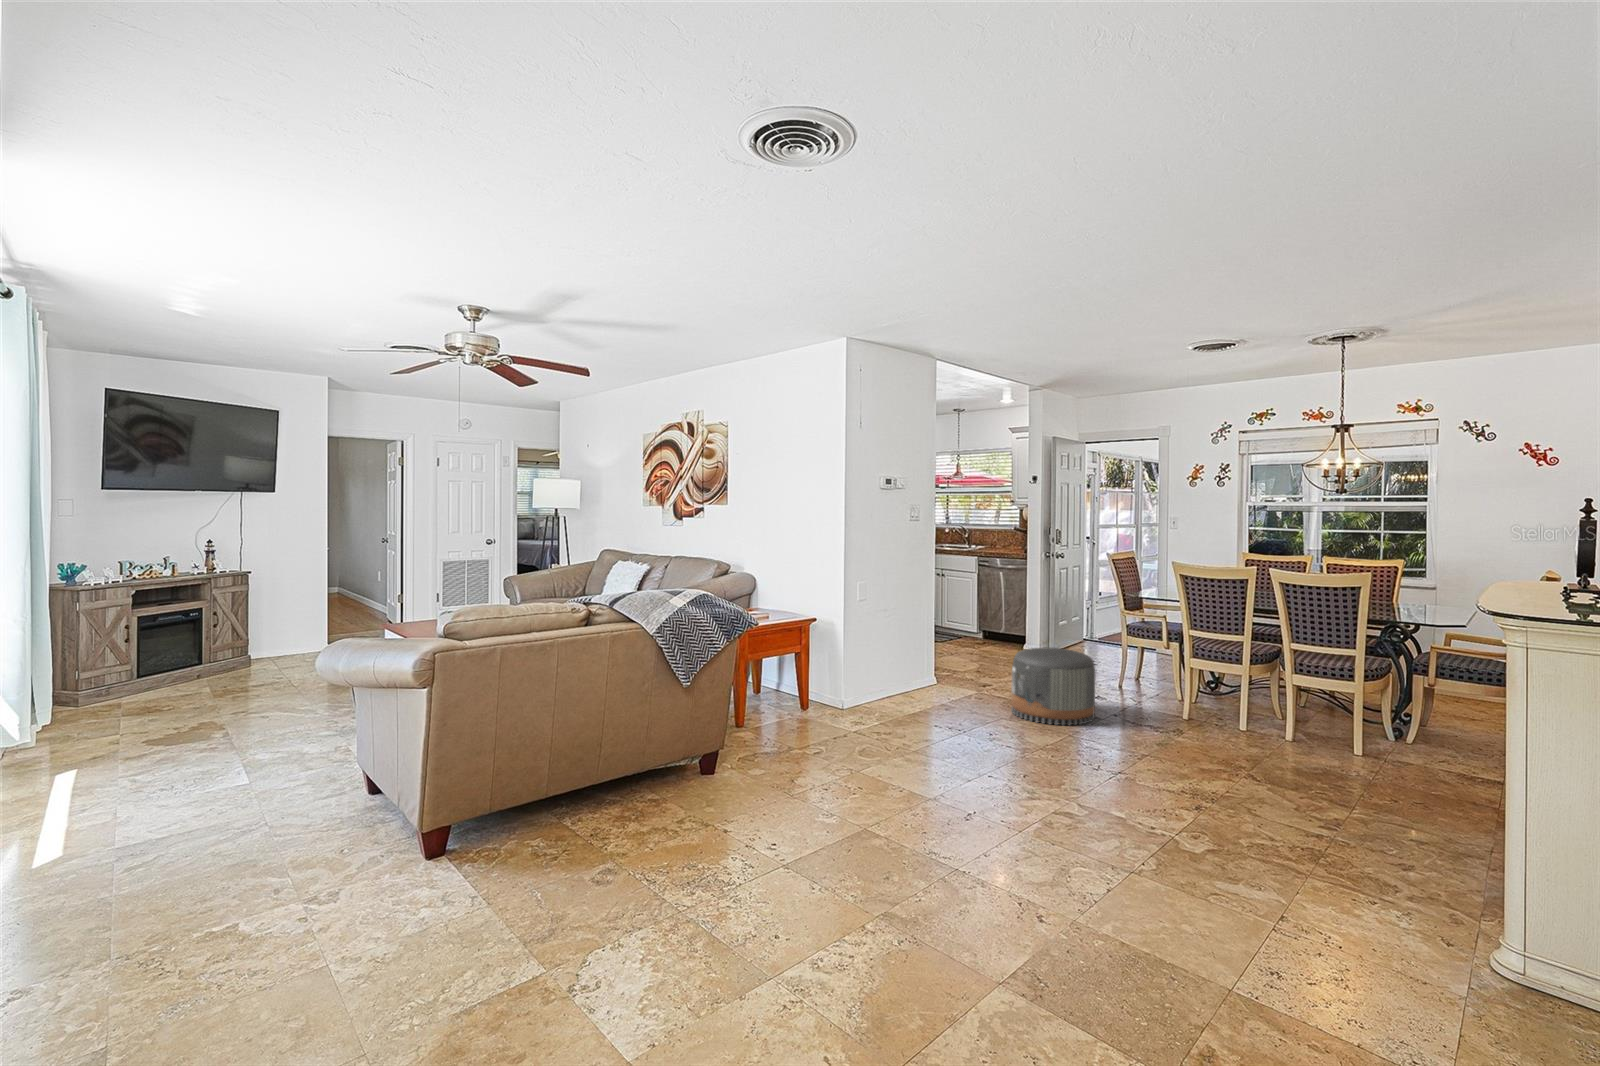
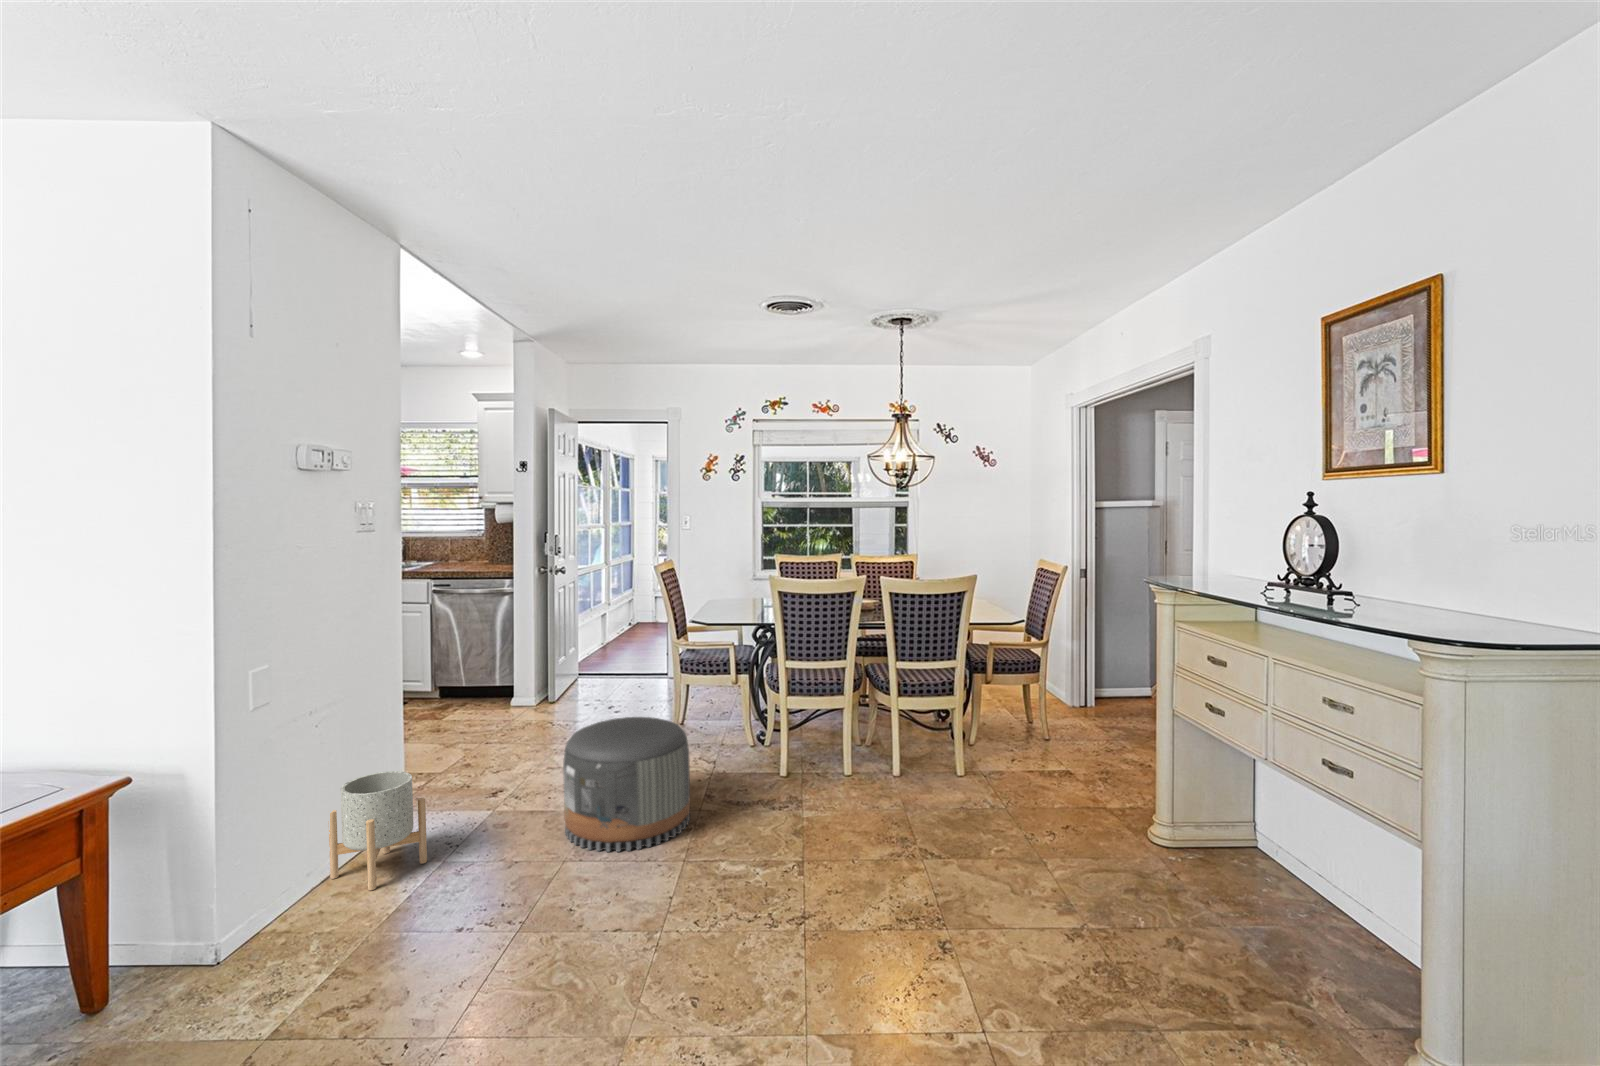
planter: none [891,651,936,706] -> present [329,771,427,890]

